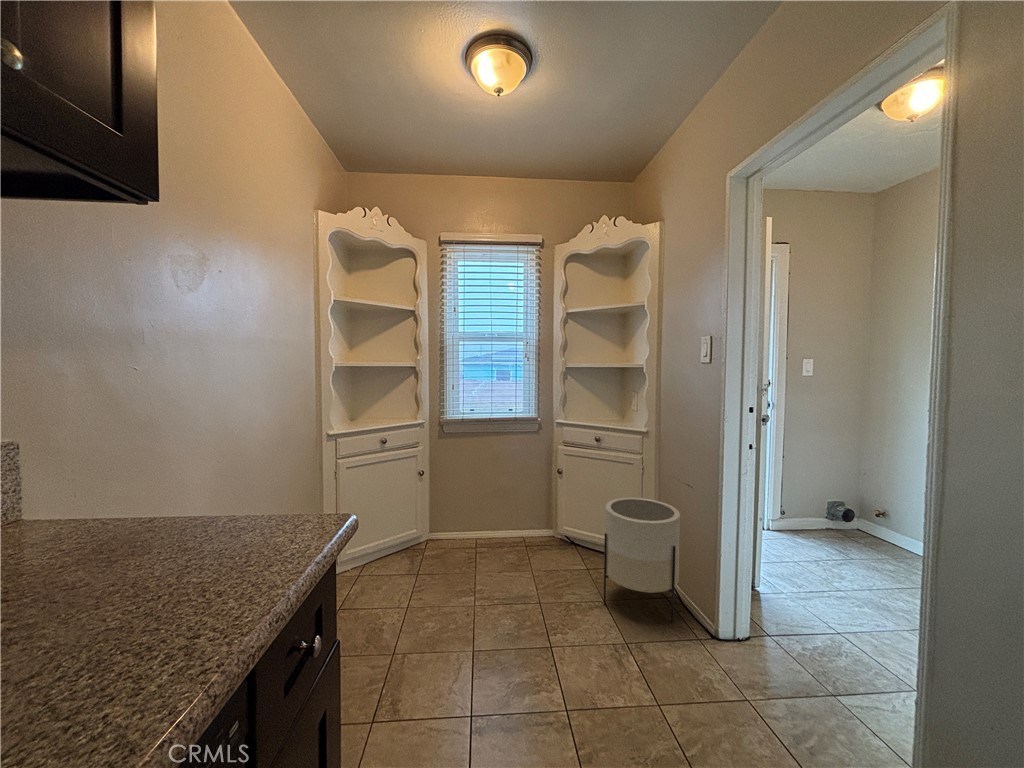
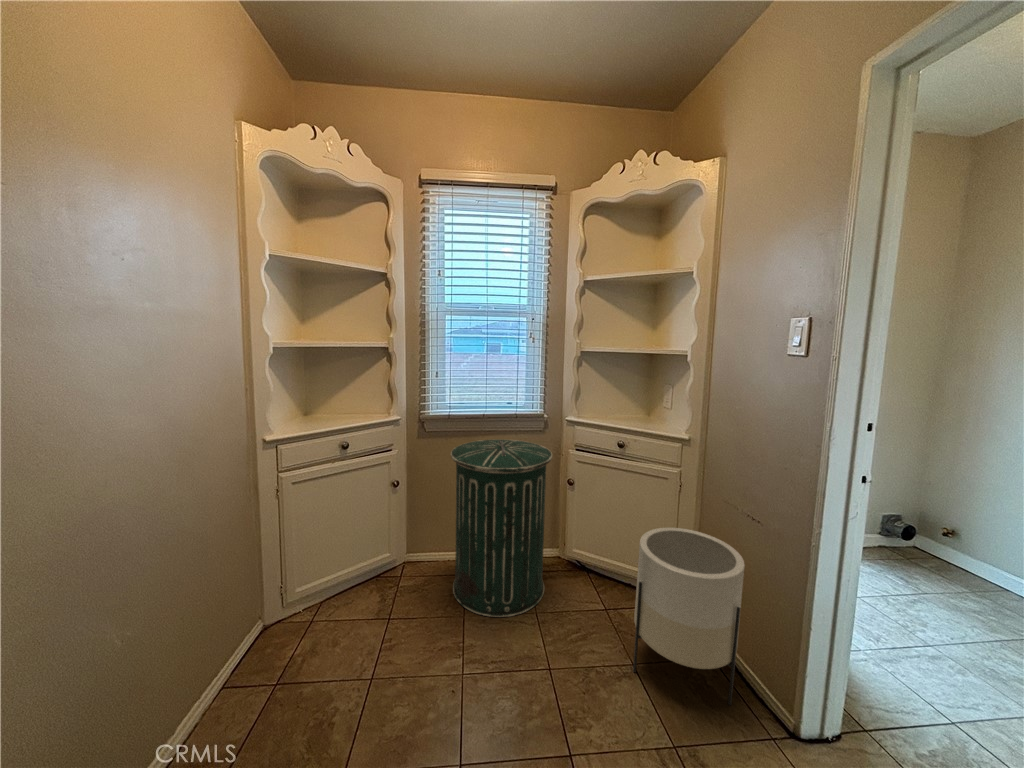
trash can: none [464,437,543,574] -> present [451,439,552,617]

